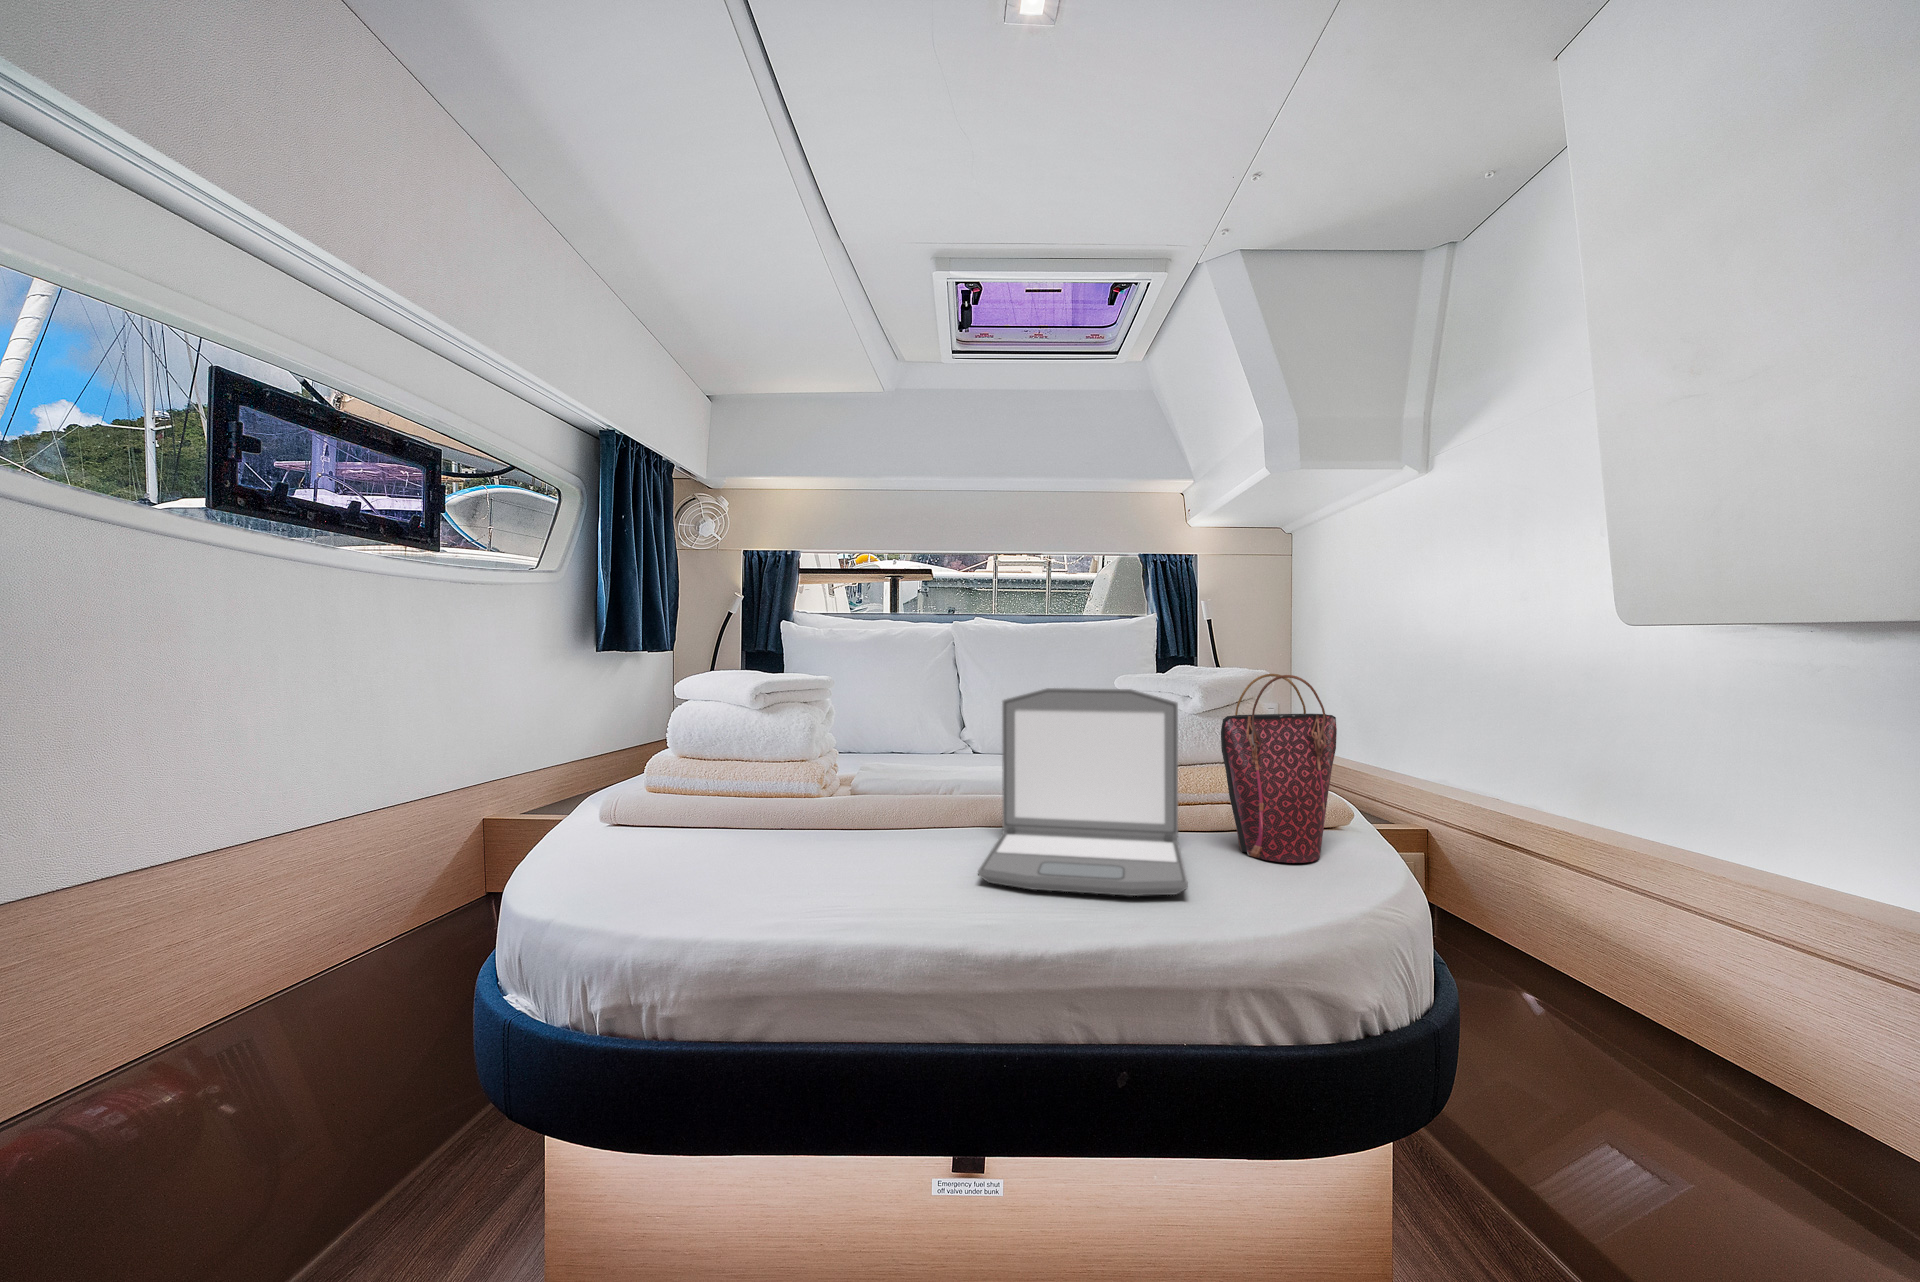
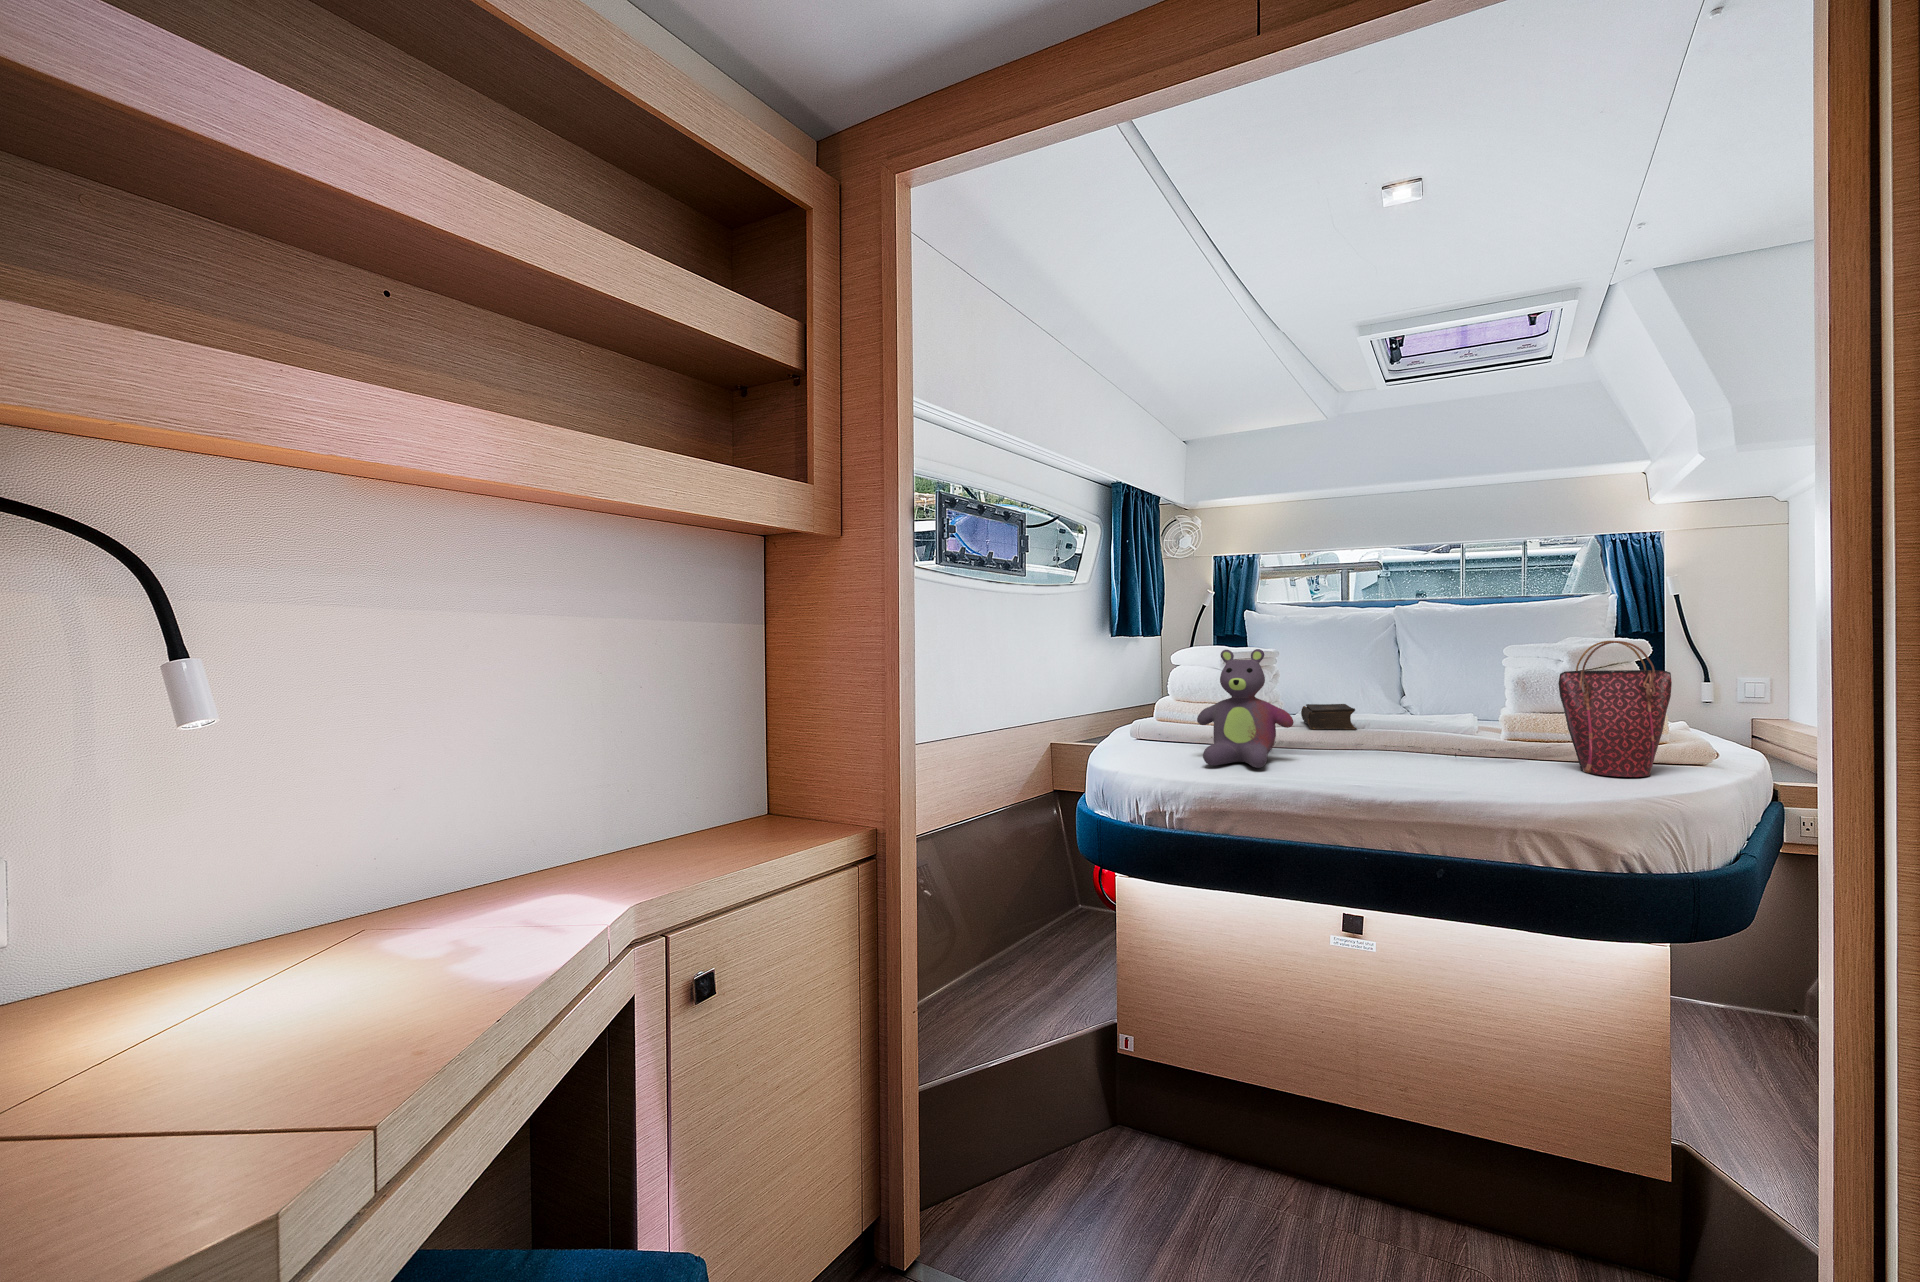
stuffed bear: none [712,680,875,899] -> present [1197,649,1294,768]
laptop: present [978,688,1188,896] -> none [1358,653,1526,782]
book: none [866,753,946,798] -> present [1301,704,1357,730]

